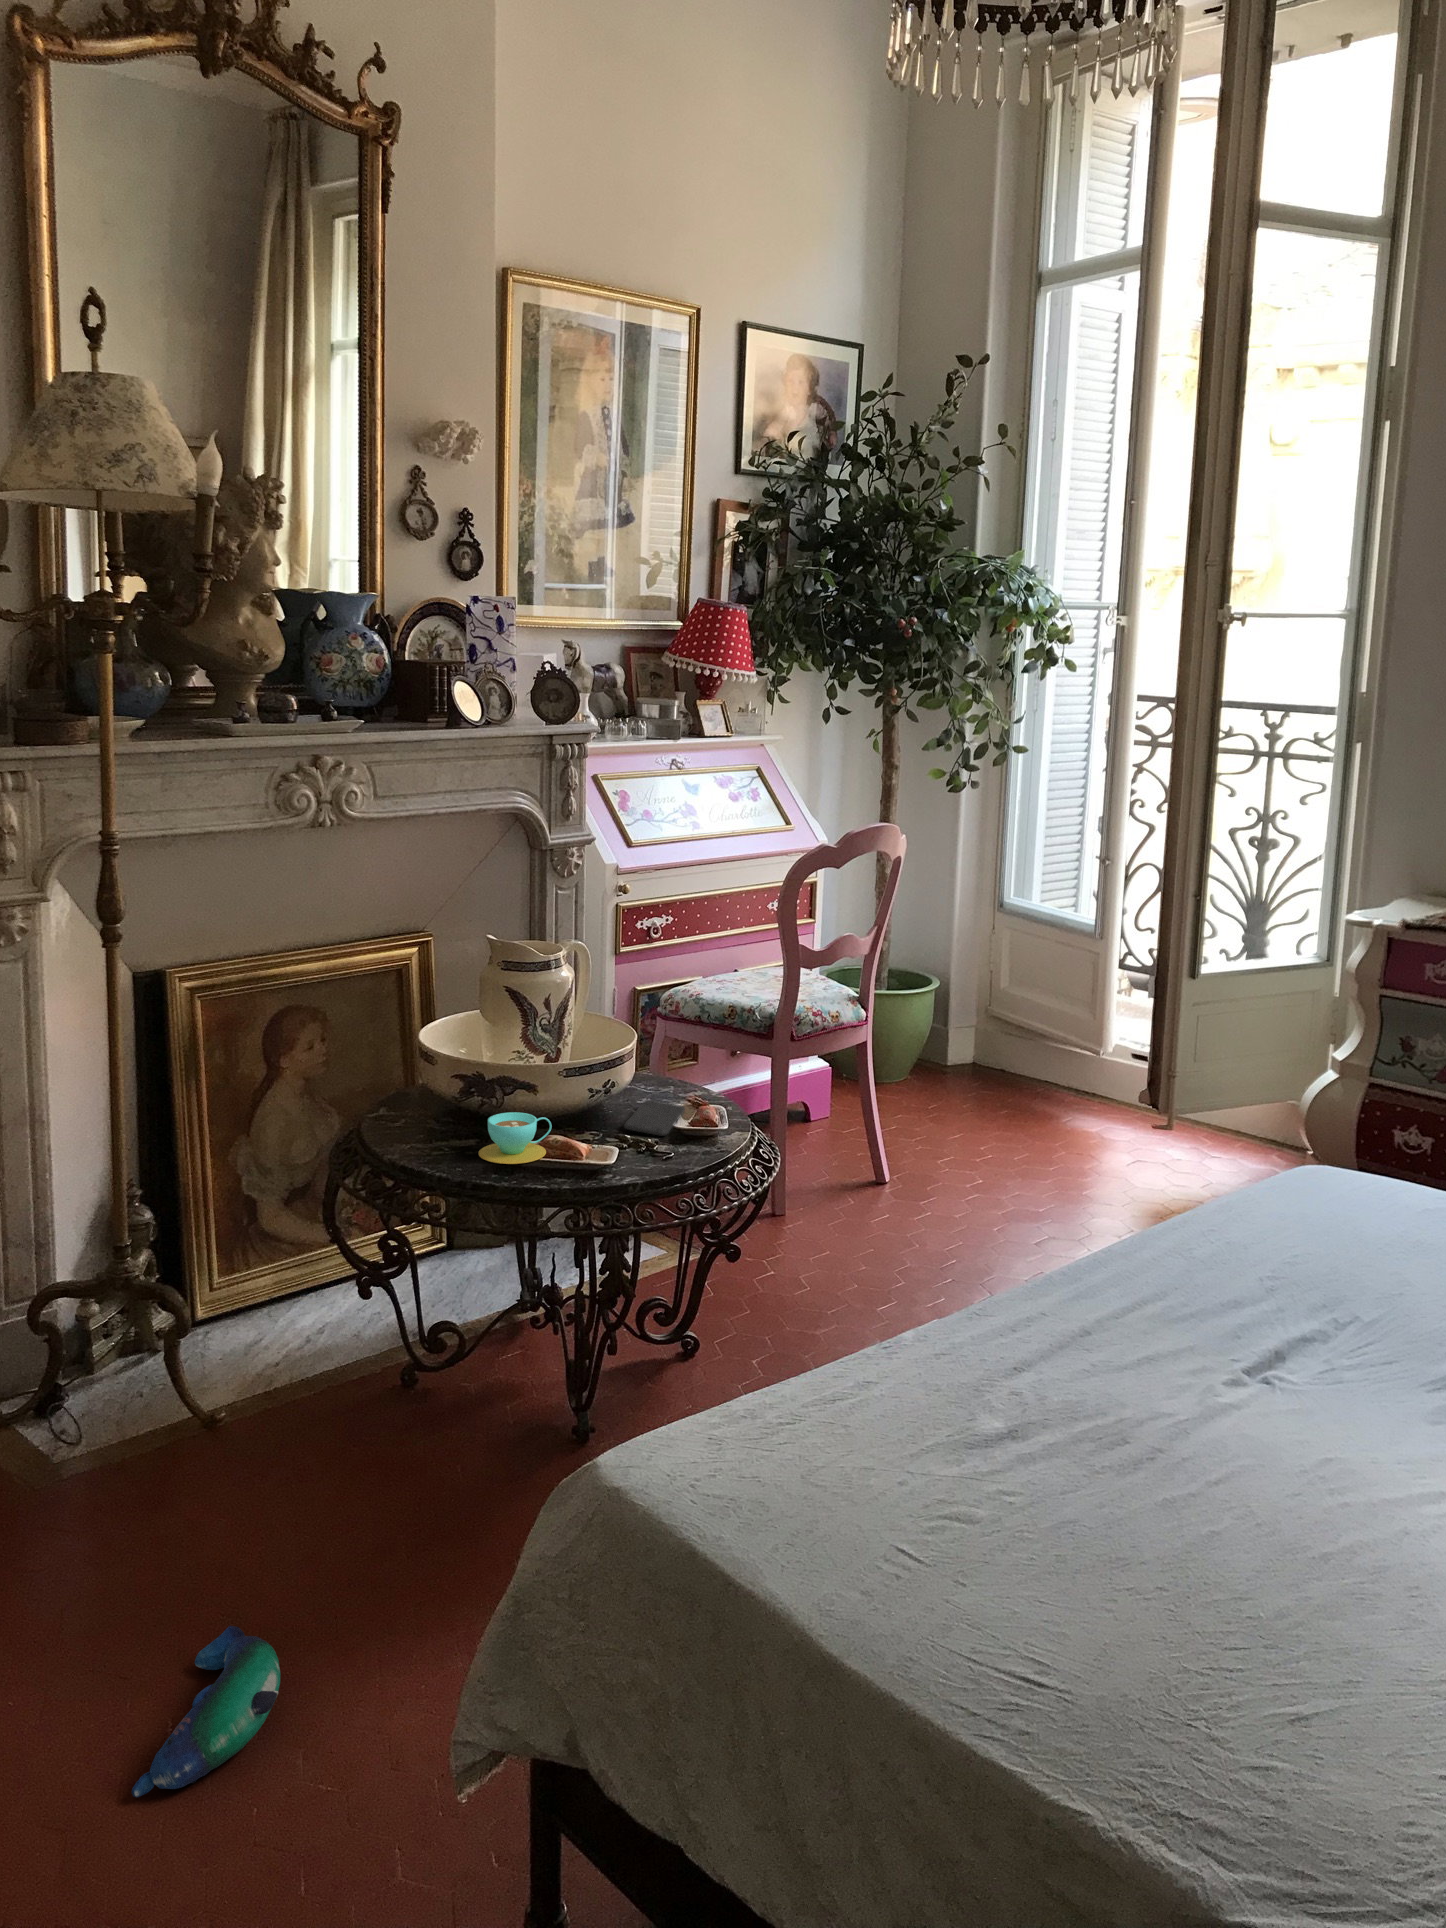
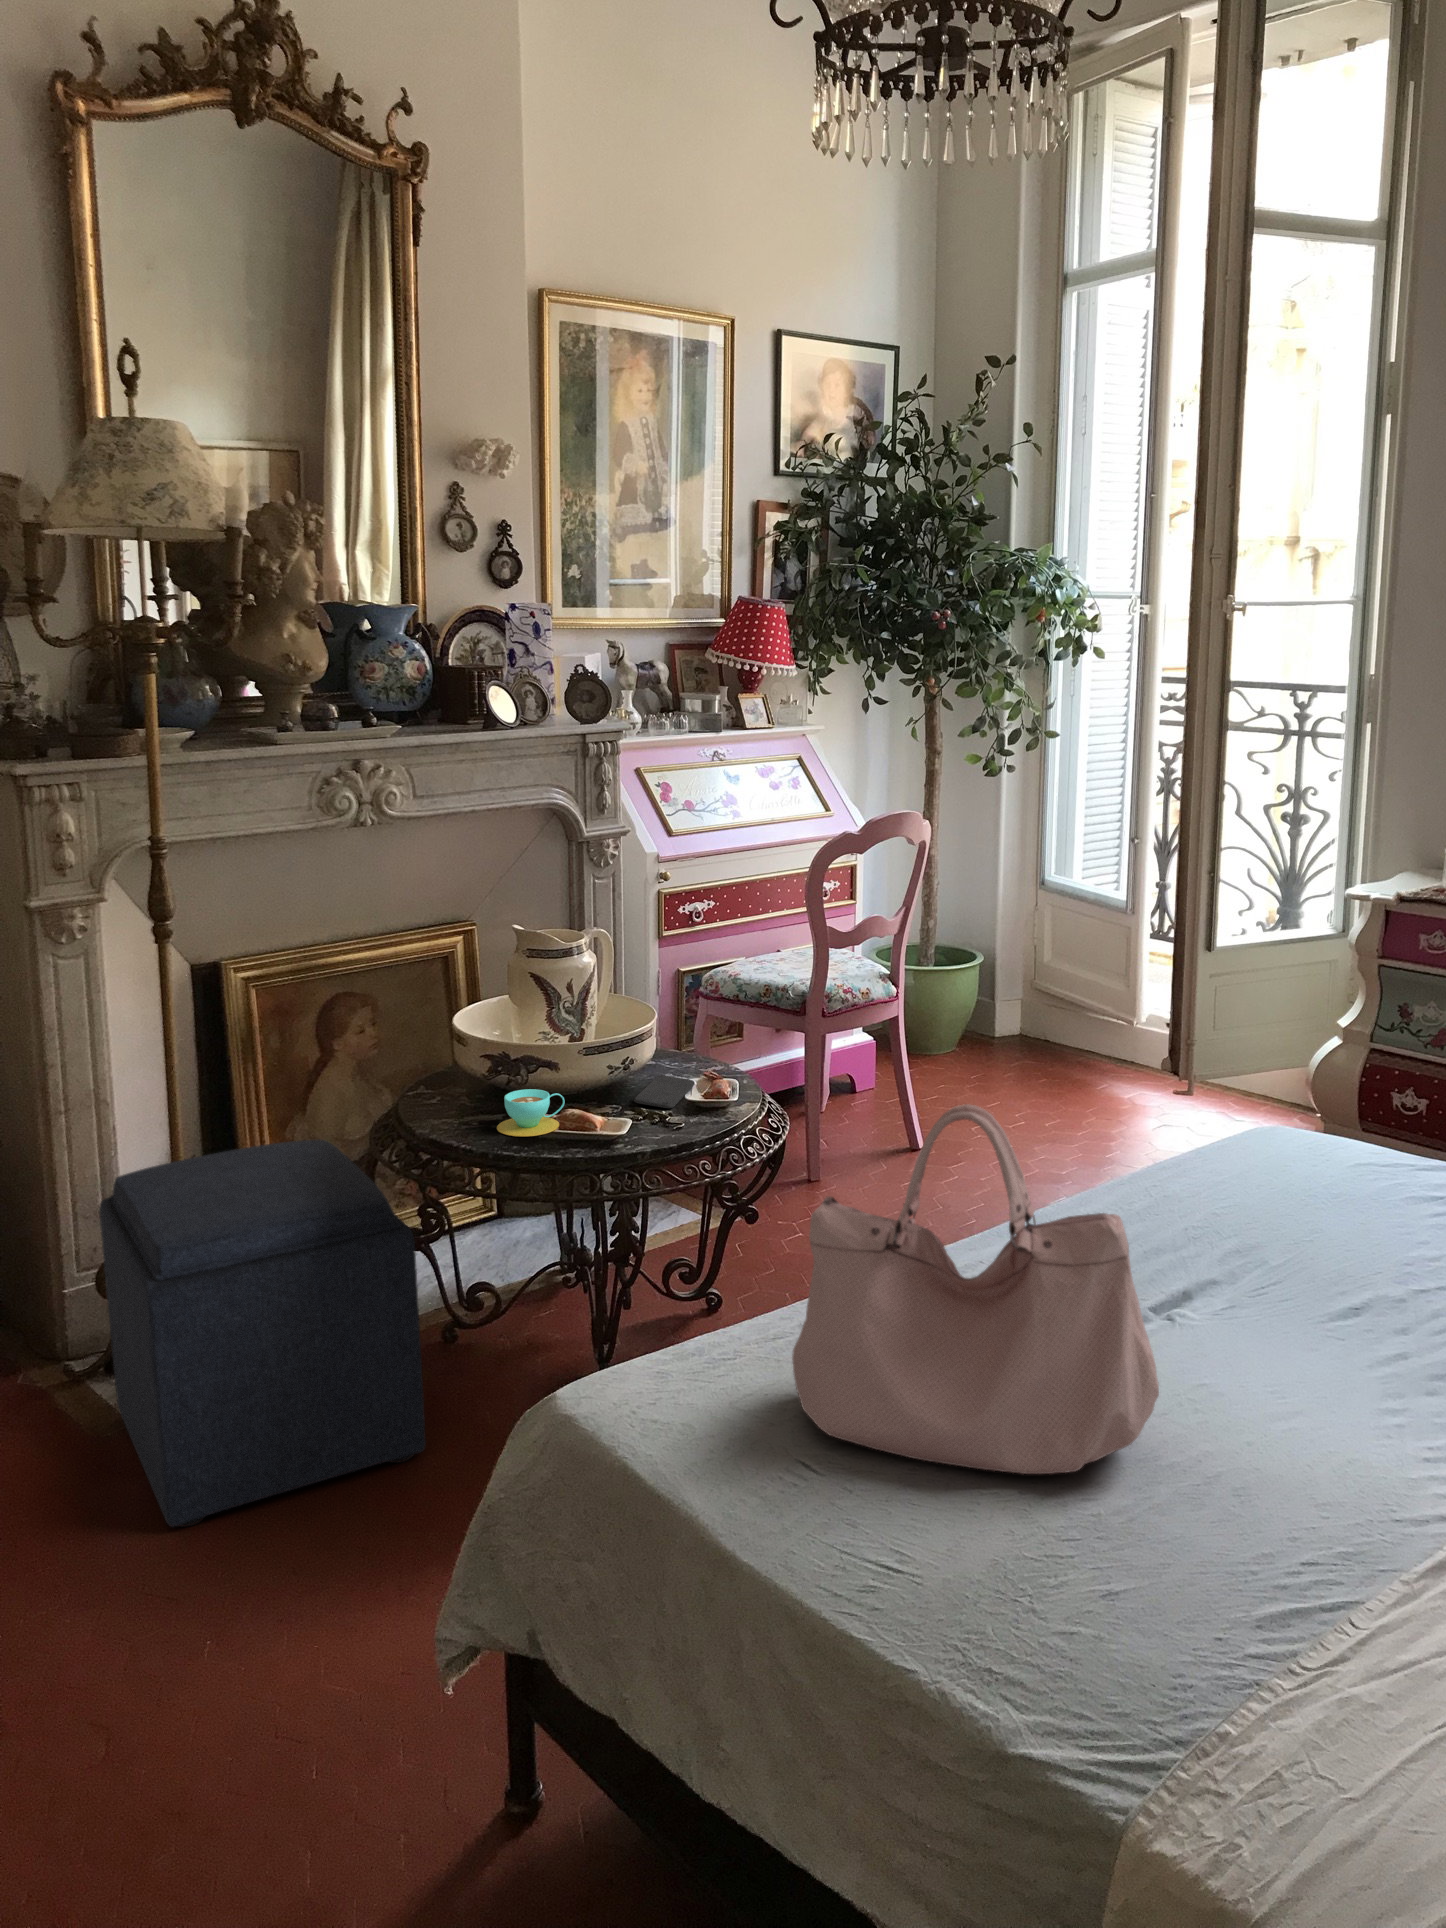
handbag: none [869,1139,1300,1564] -> present [792,1104,1159,1474]
ottoman: none [36,1163,388,1588] -> present [99,1140,426,1527]
plush toy: present [132,1626,281,1797] -> none [176,1558,314,1707]

